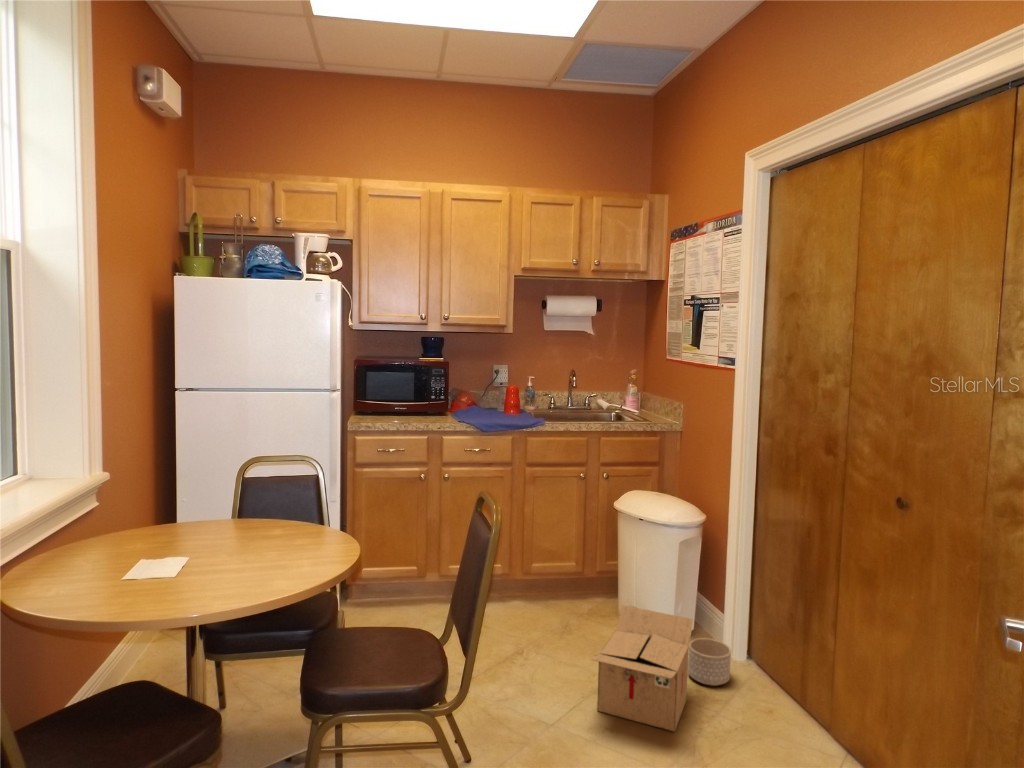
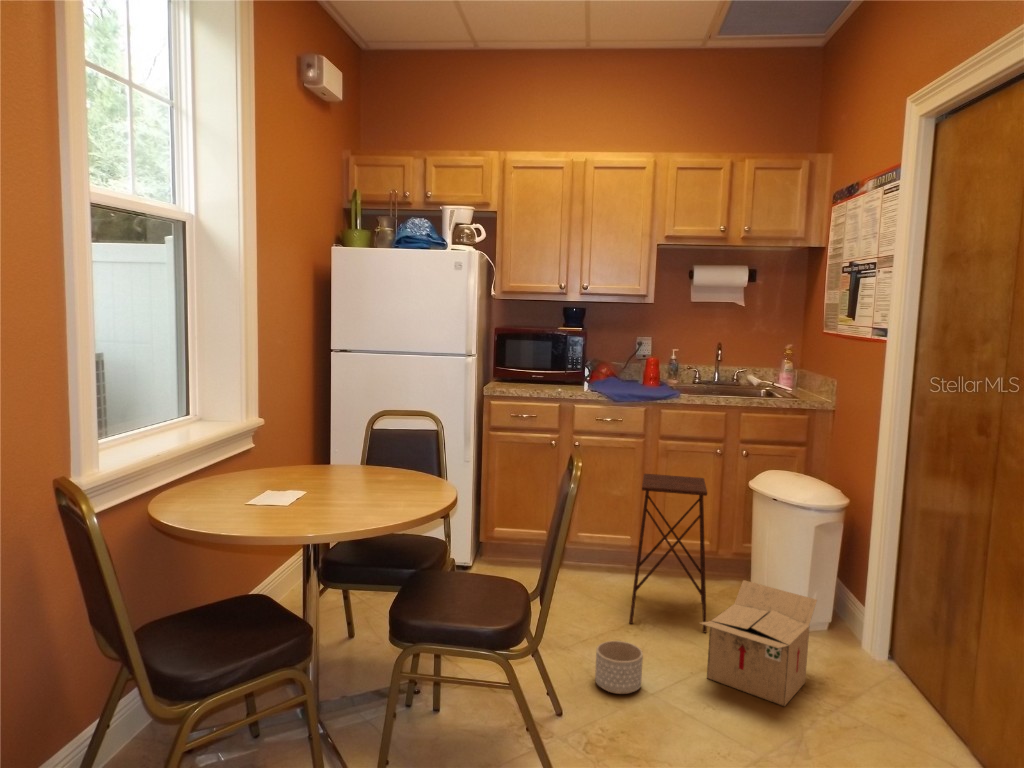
side table: none [508,503,586,658] -> present [629,474,707,632]
planter: present [688,638,731,686] -> present [595,641,643,694]

